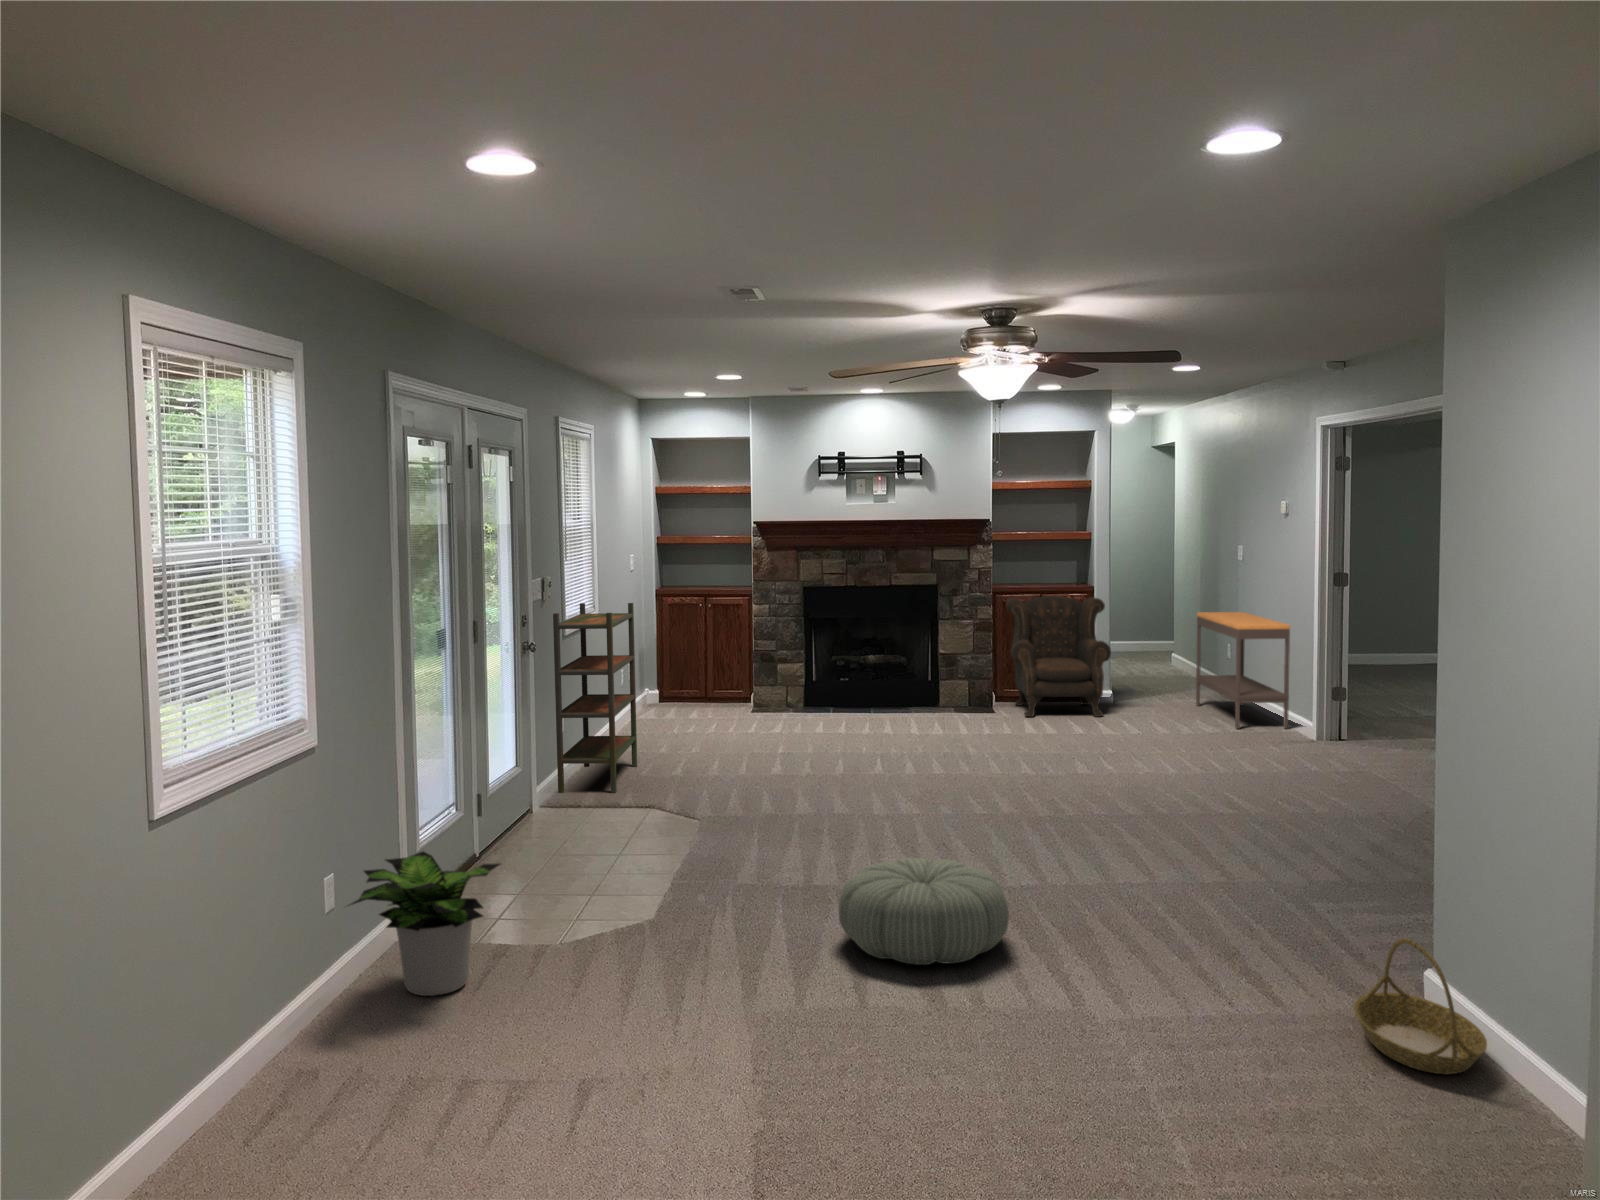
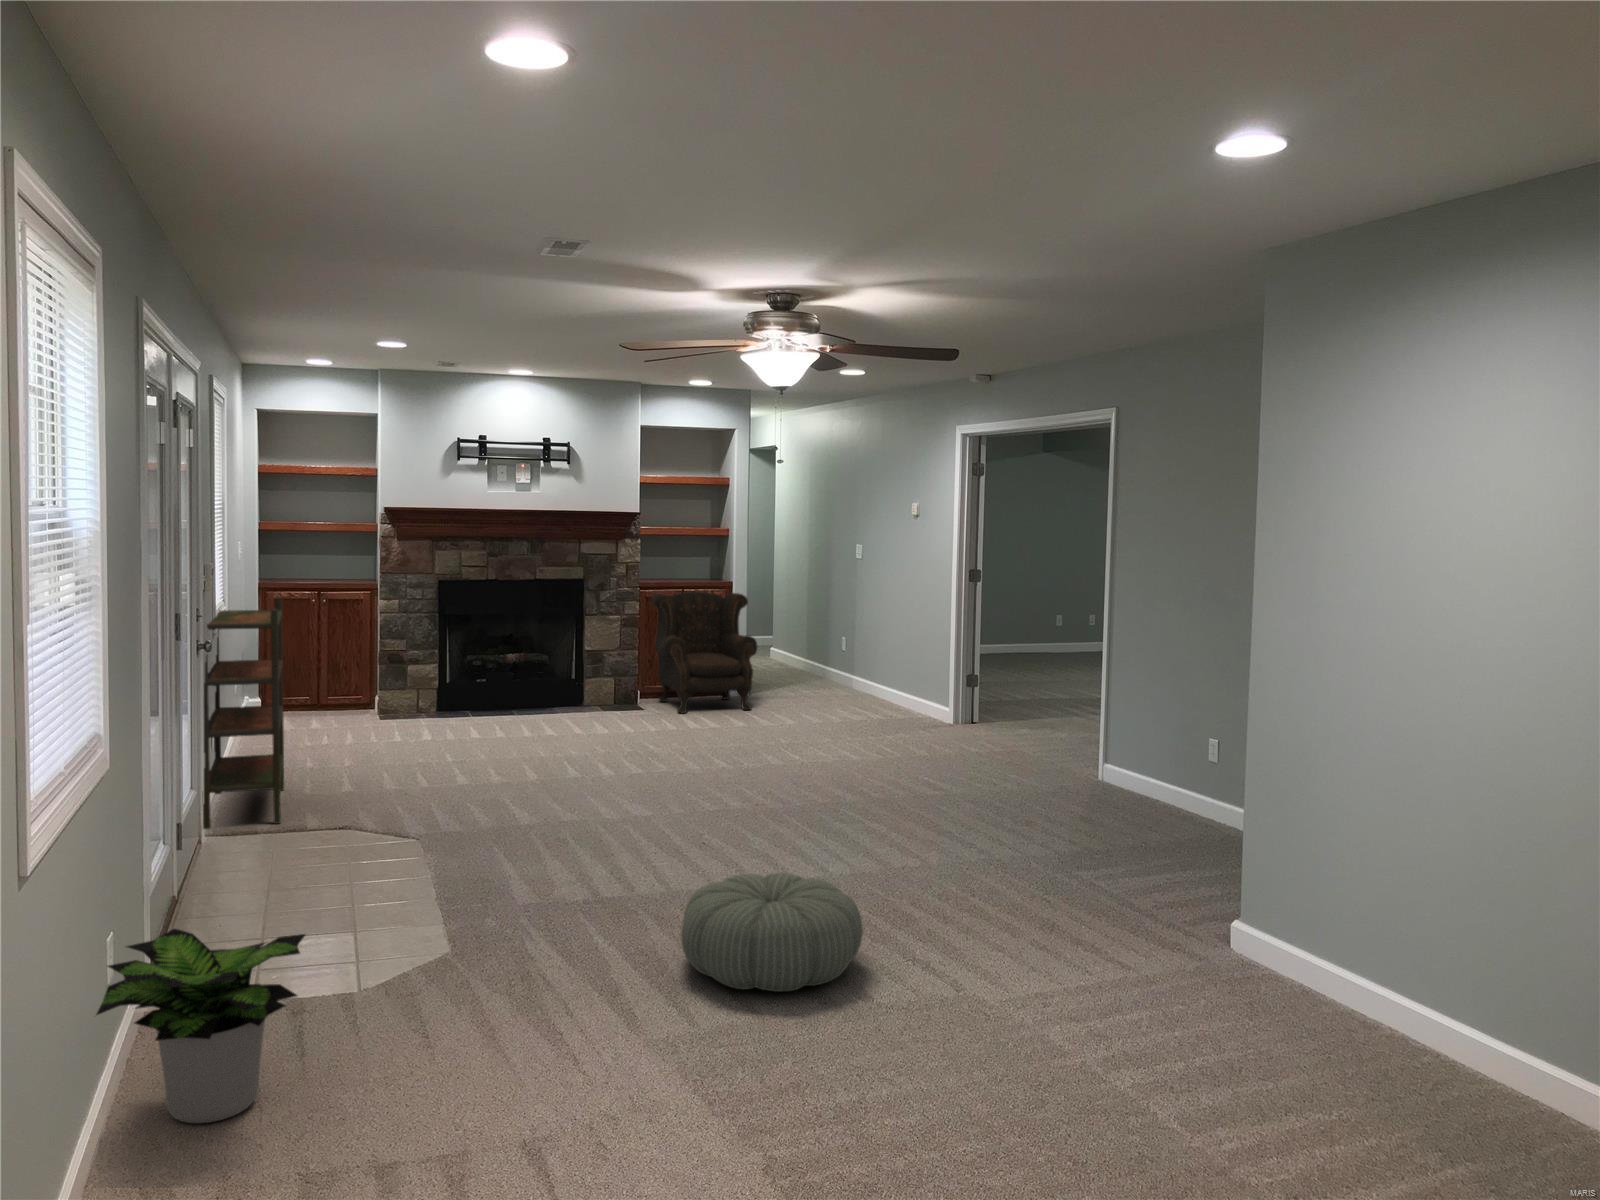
console table: present [1196,612,1290,729] -> none [826,607,925,717]
basket: present [1354,938,1487,1074] -> none [1211,910,1345,1033]

